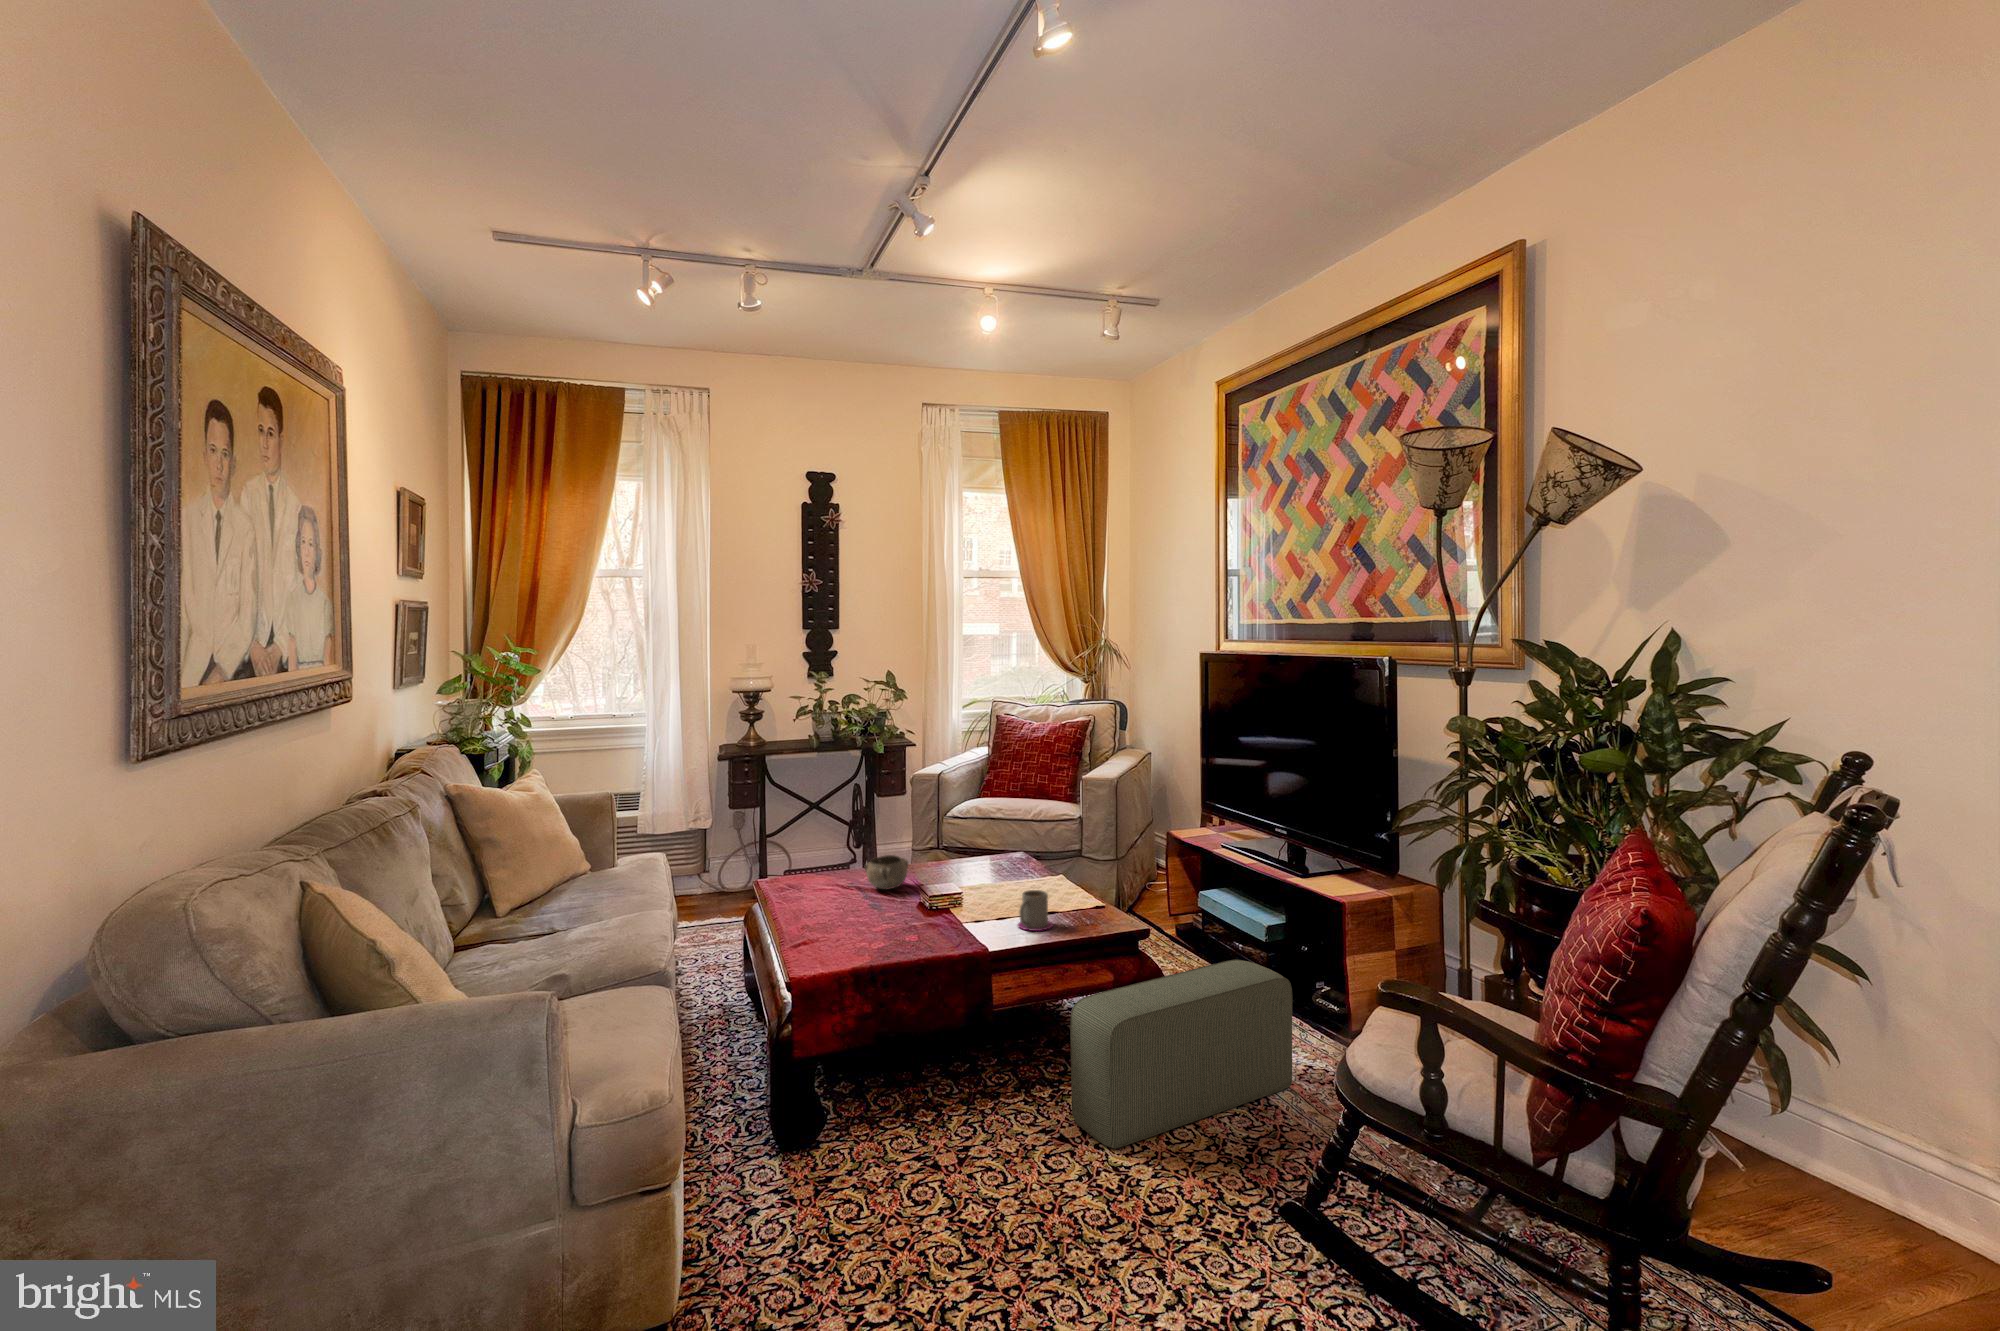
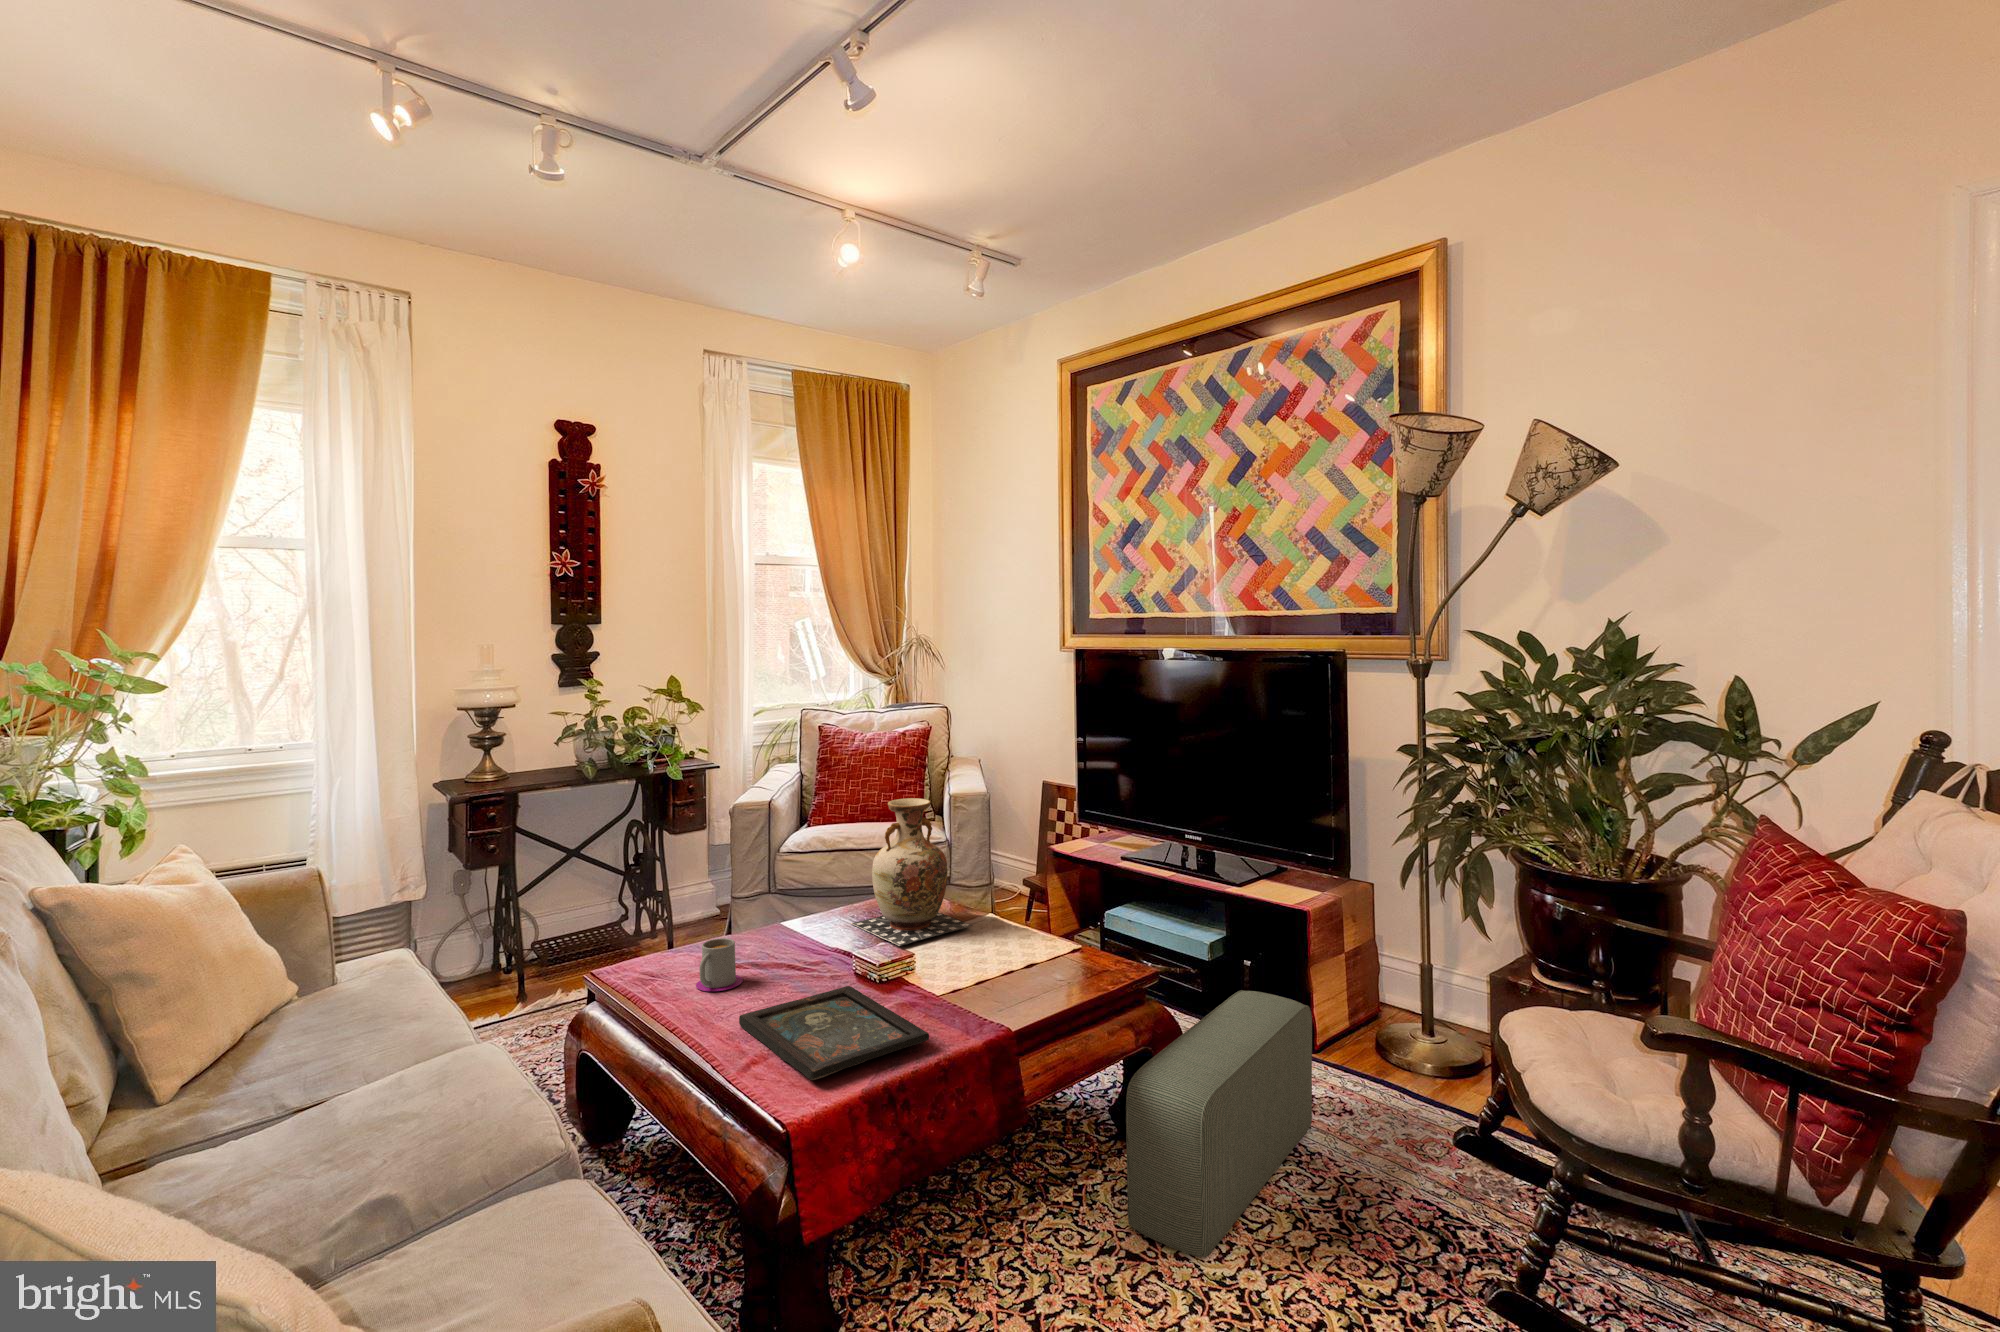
vase: none [946,774,1034,888] -> present [851,798,972,946]
decorative bowl: present [865,855,909,890] -> none [762,914,823,961]
mug: present [1018,890,1053,931] -> present [696,938,743,991]
tray: none [814,908,922,957] -> present [739,986,929,1080]

